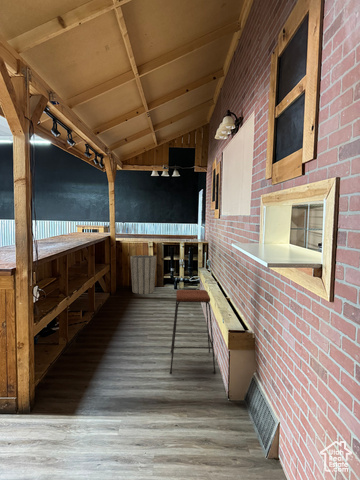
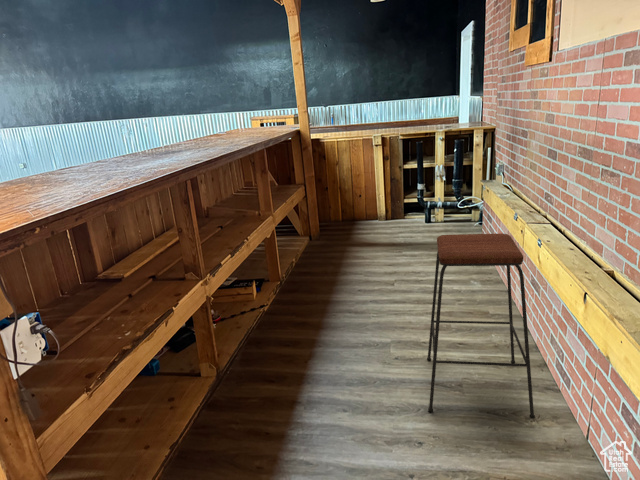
trash can: present [130,255,156,294] -> none [340,161,389,234]

